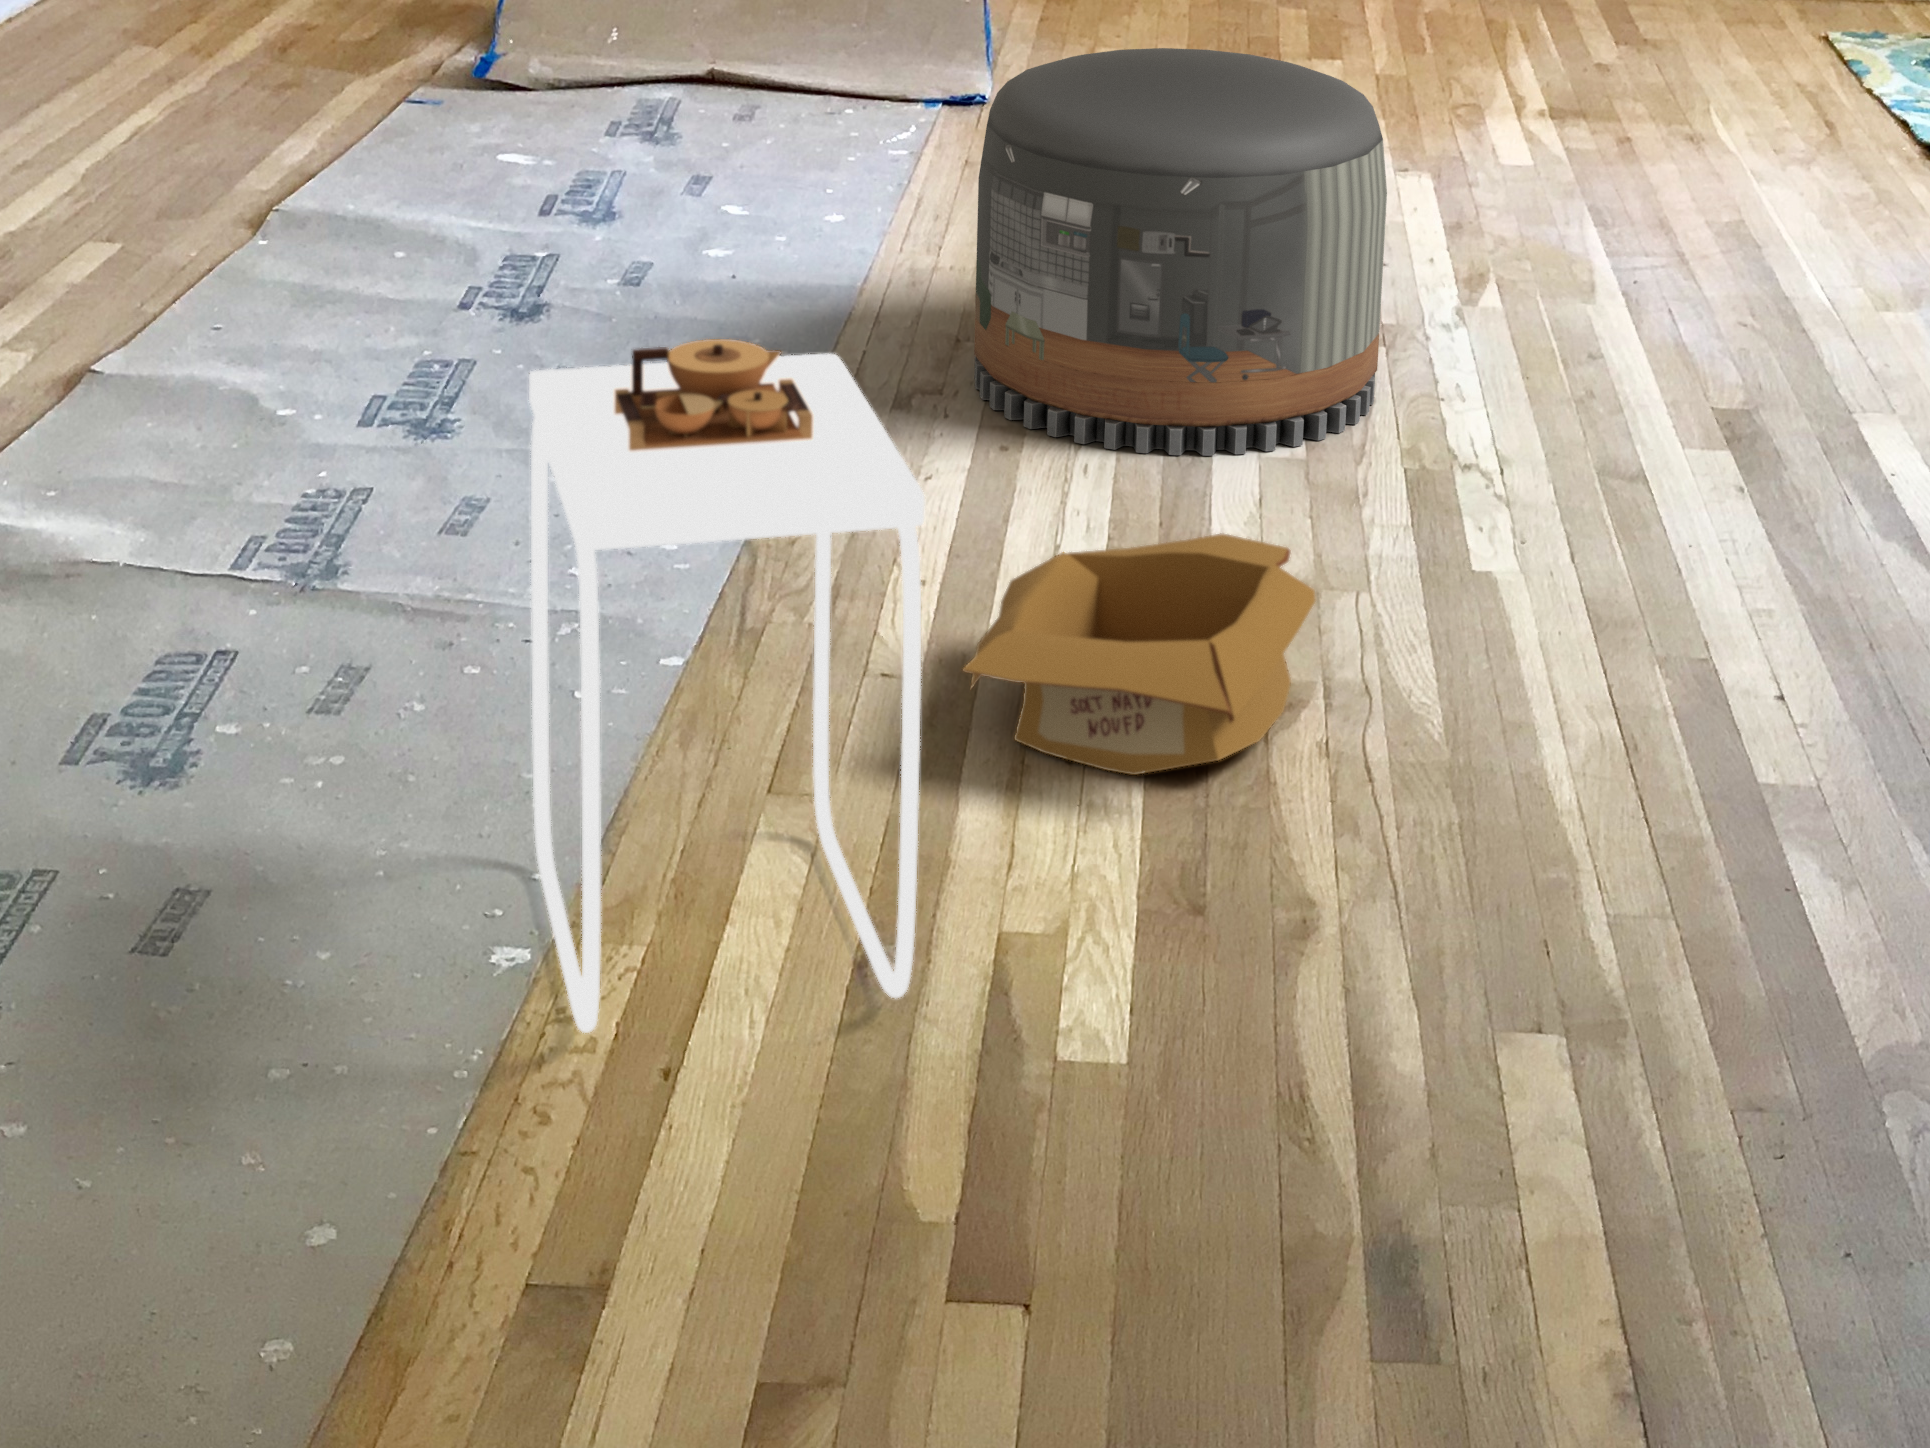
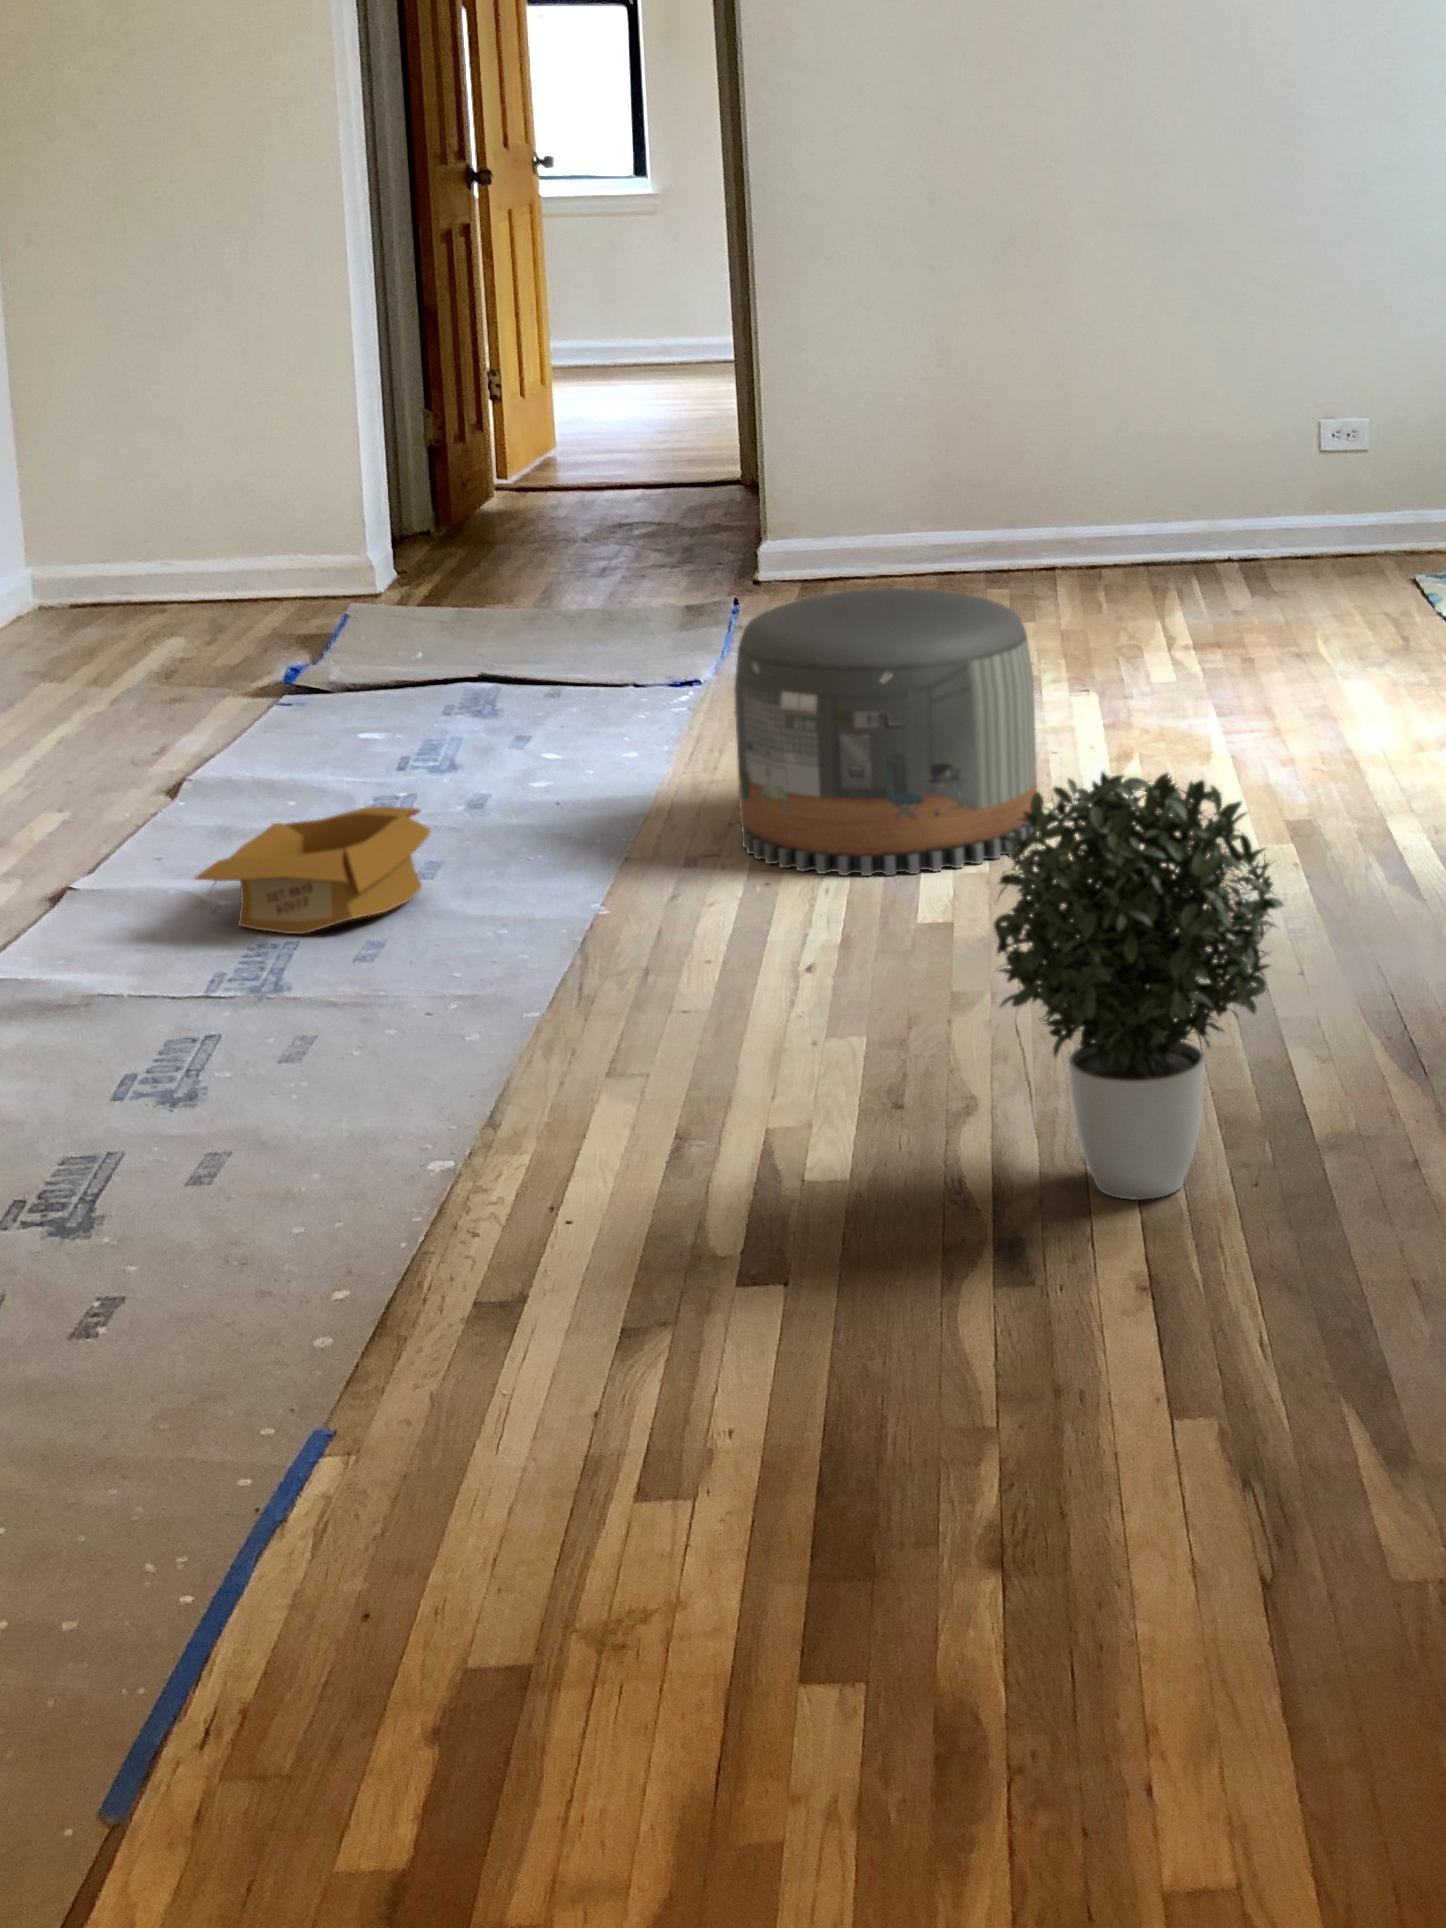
side table: present [529,339,925,1033] -> none [430,746,709,1194]
potted plant: none [1383,478,1860,1159] -> present [994,772,1284,1200]
cardboard box: present [963,533,1315,775] -> present [196,806,430,934]

